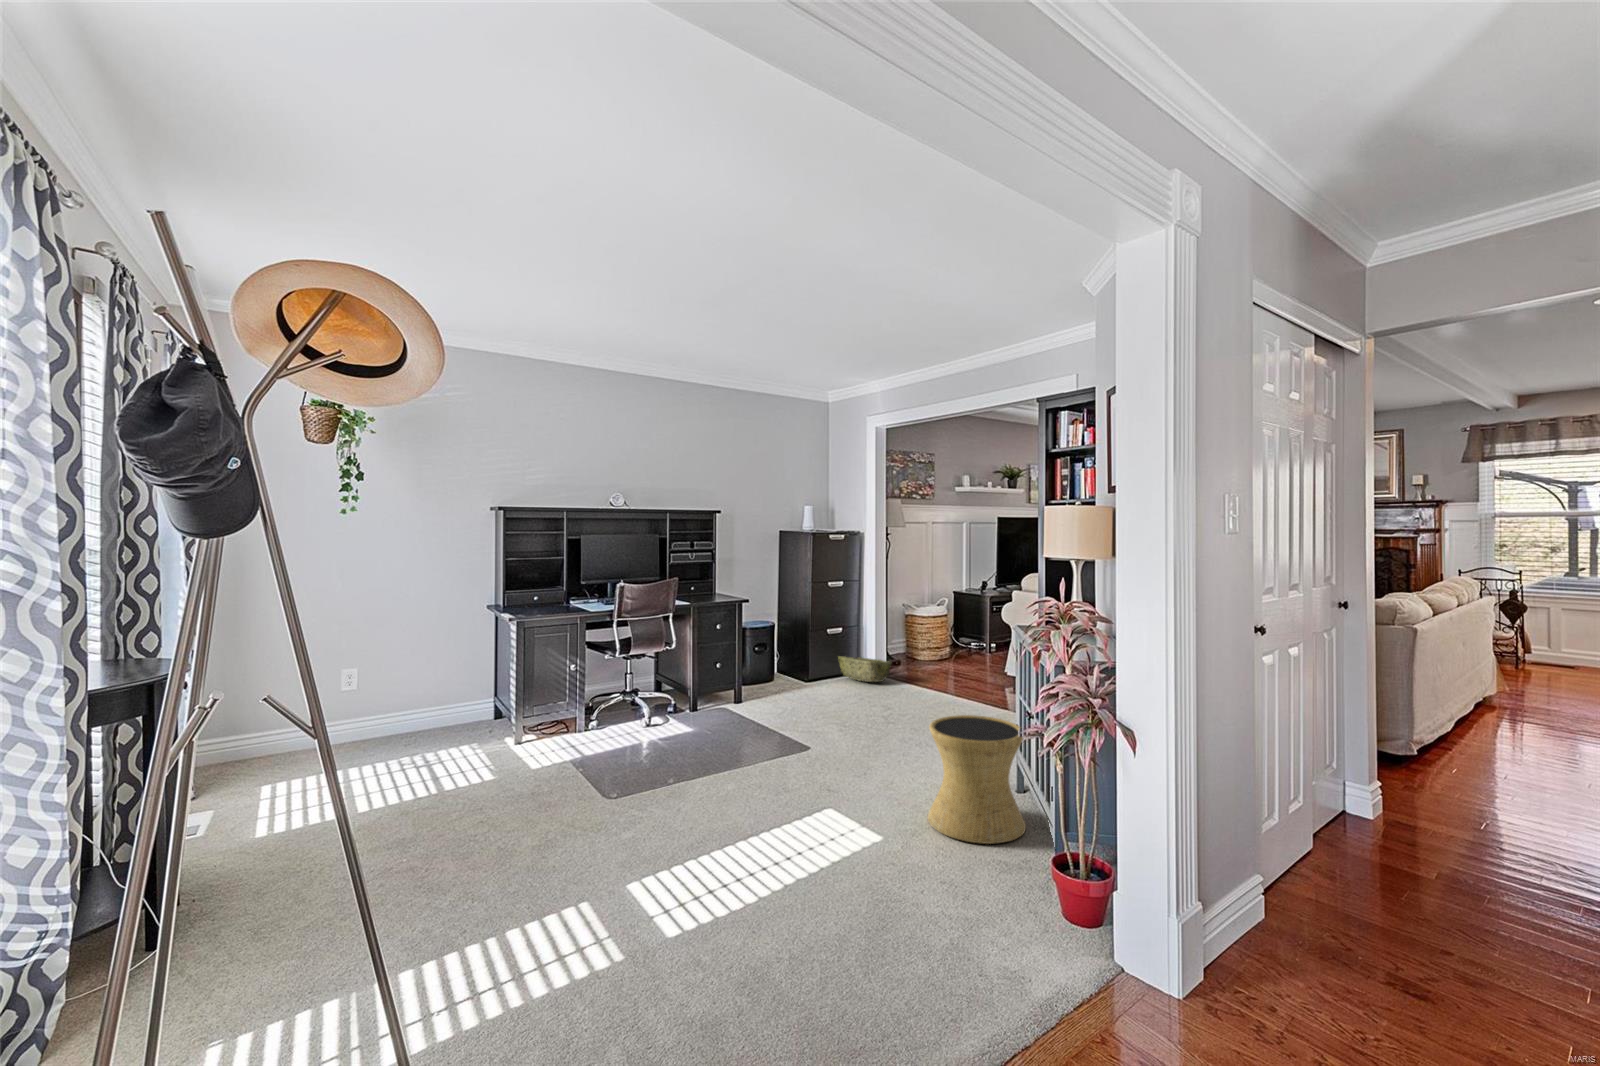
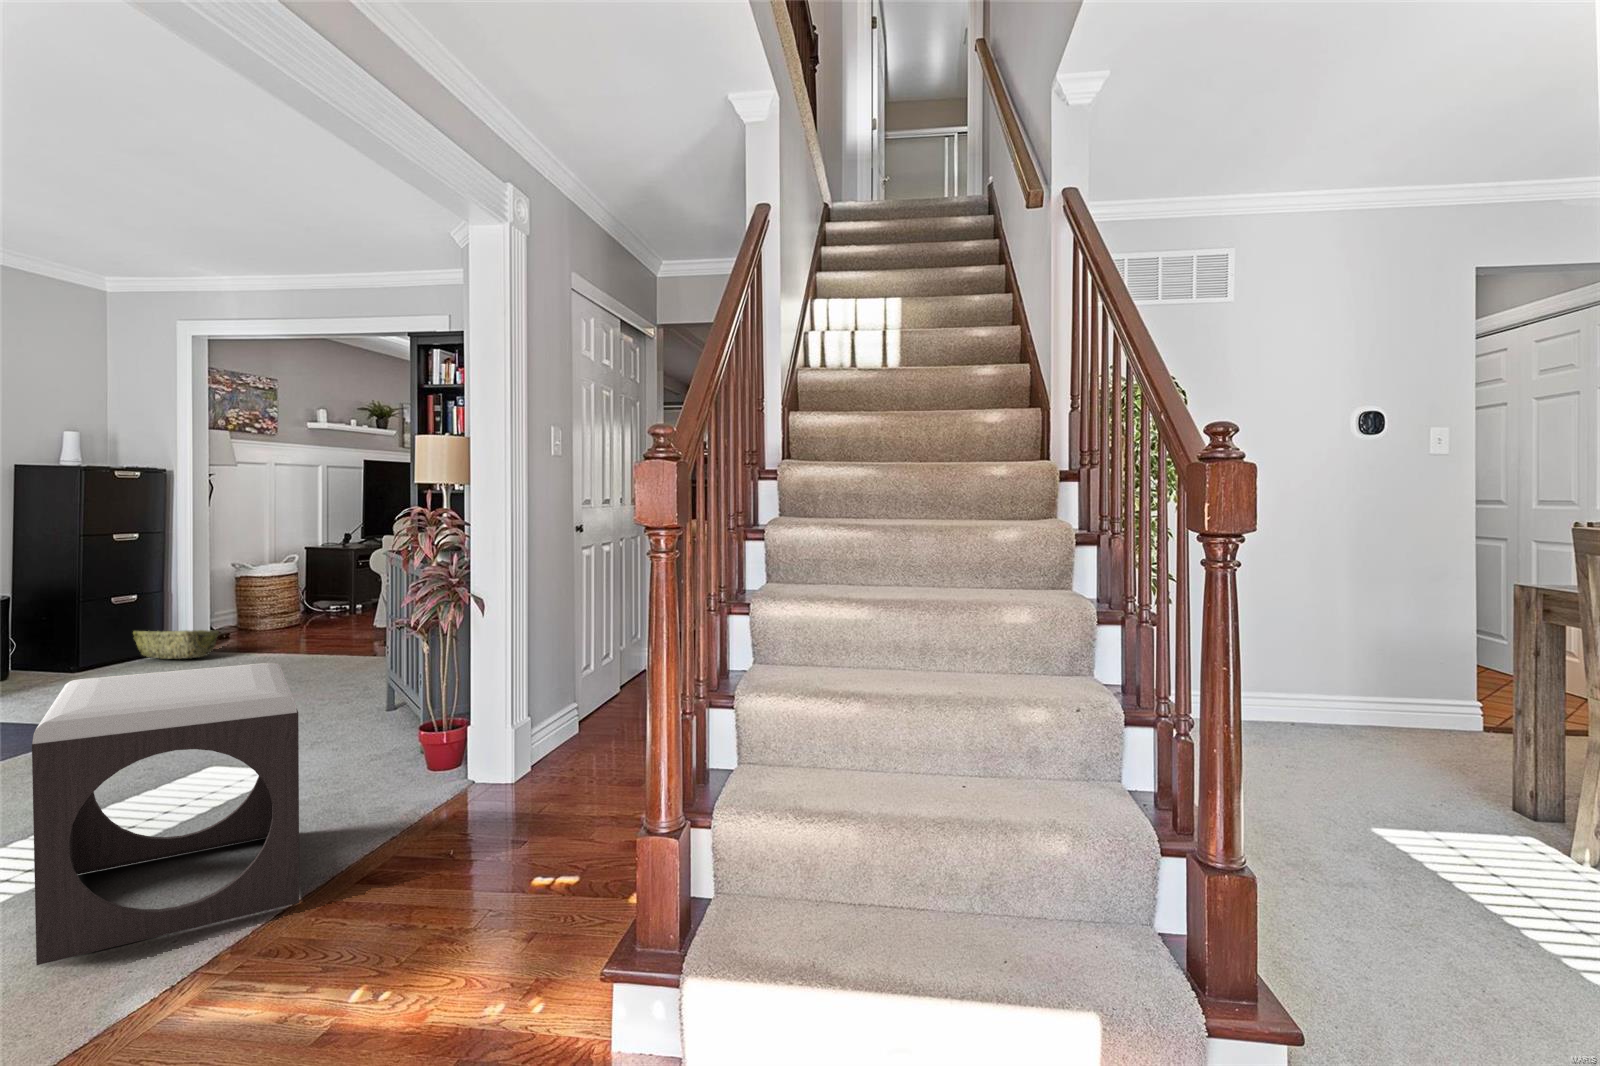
side table: present [928,715,1026,844] -> none [279,652,391,773]
footstool: none [730,737,938,1038] -> present [32,663,299,965]

